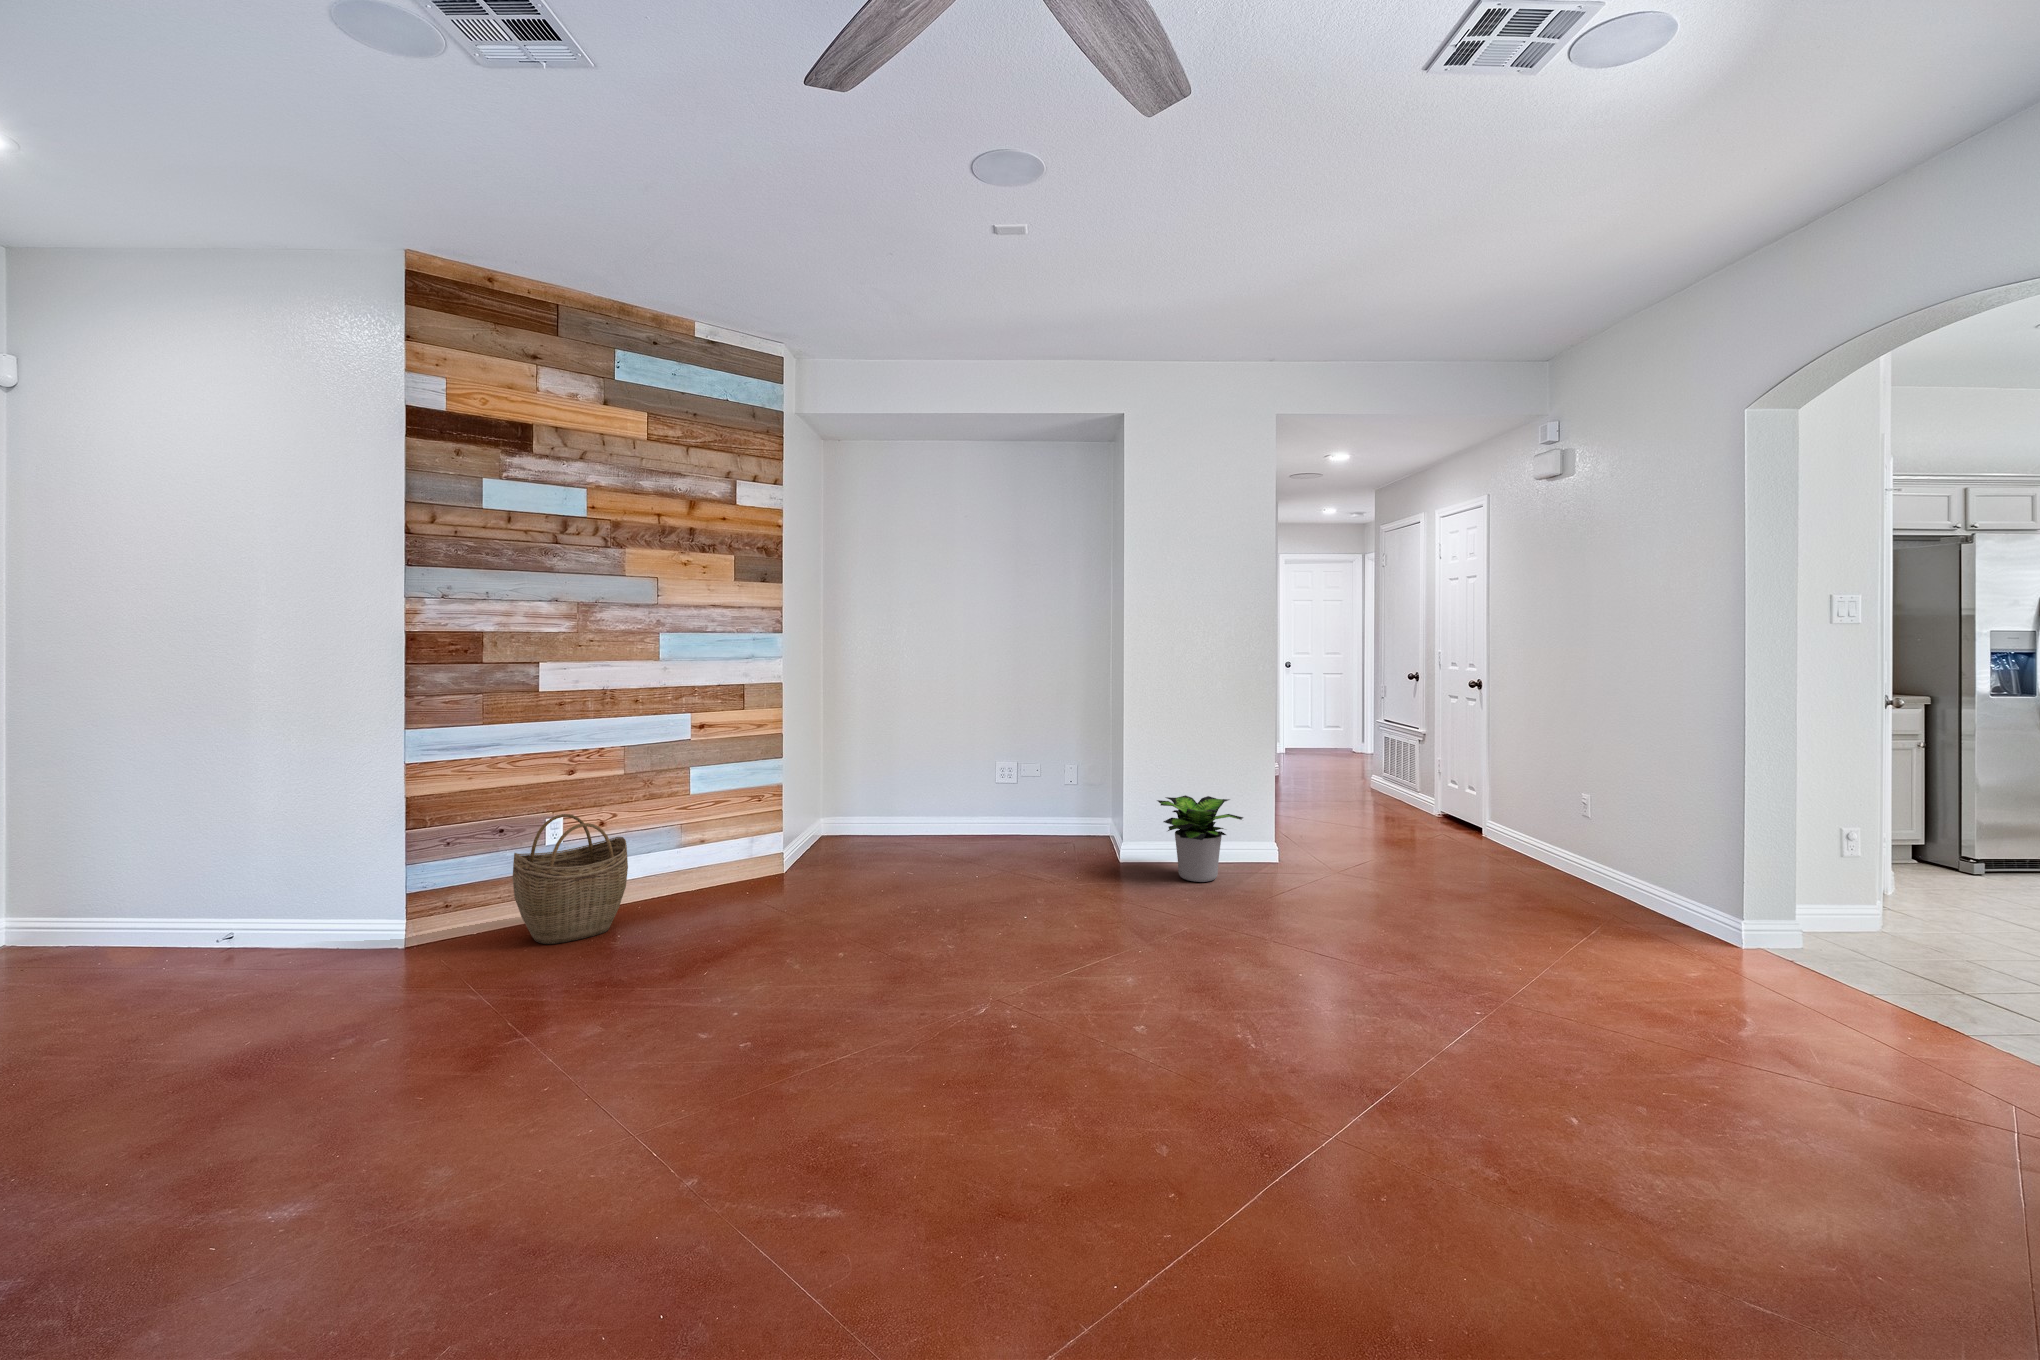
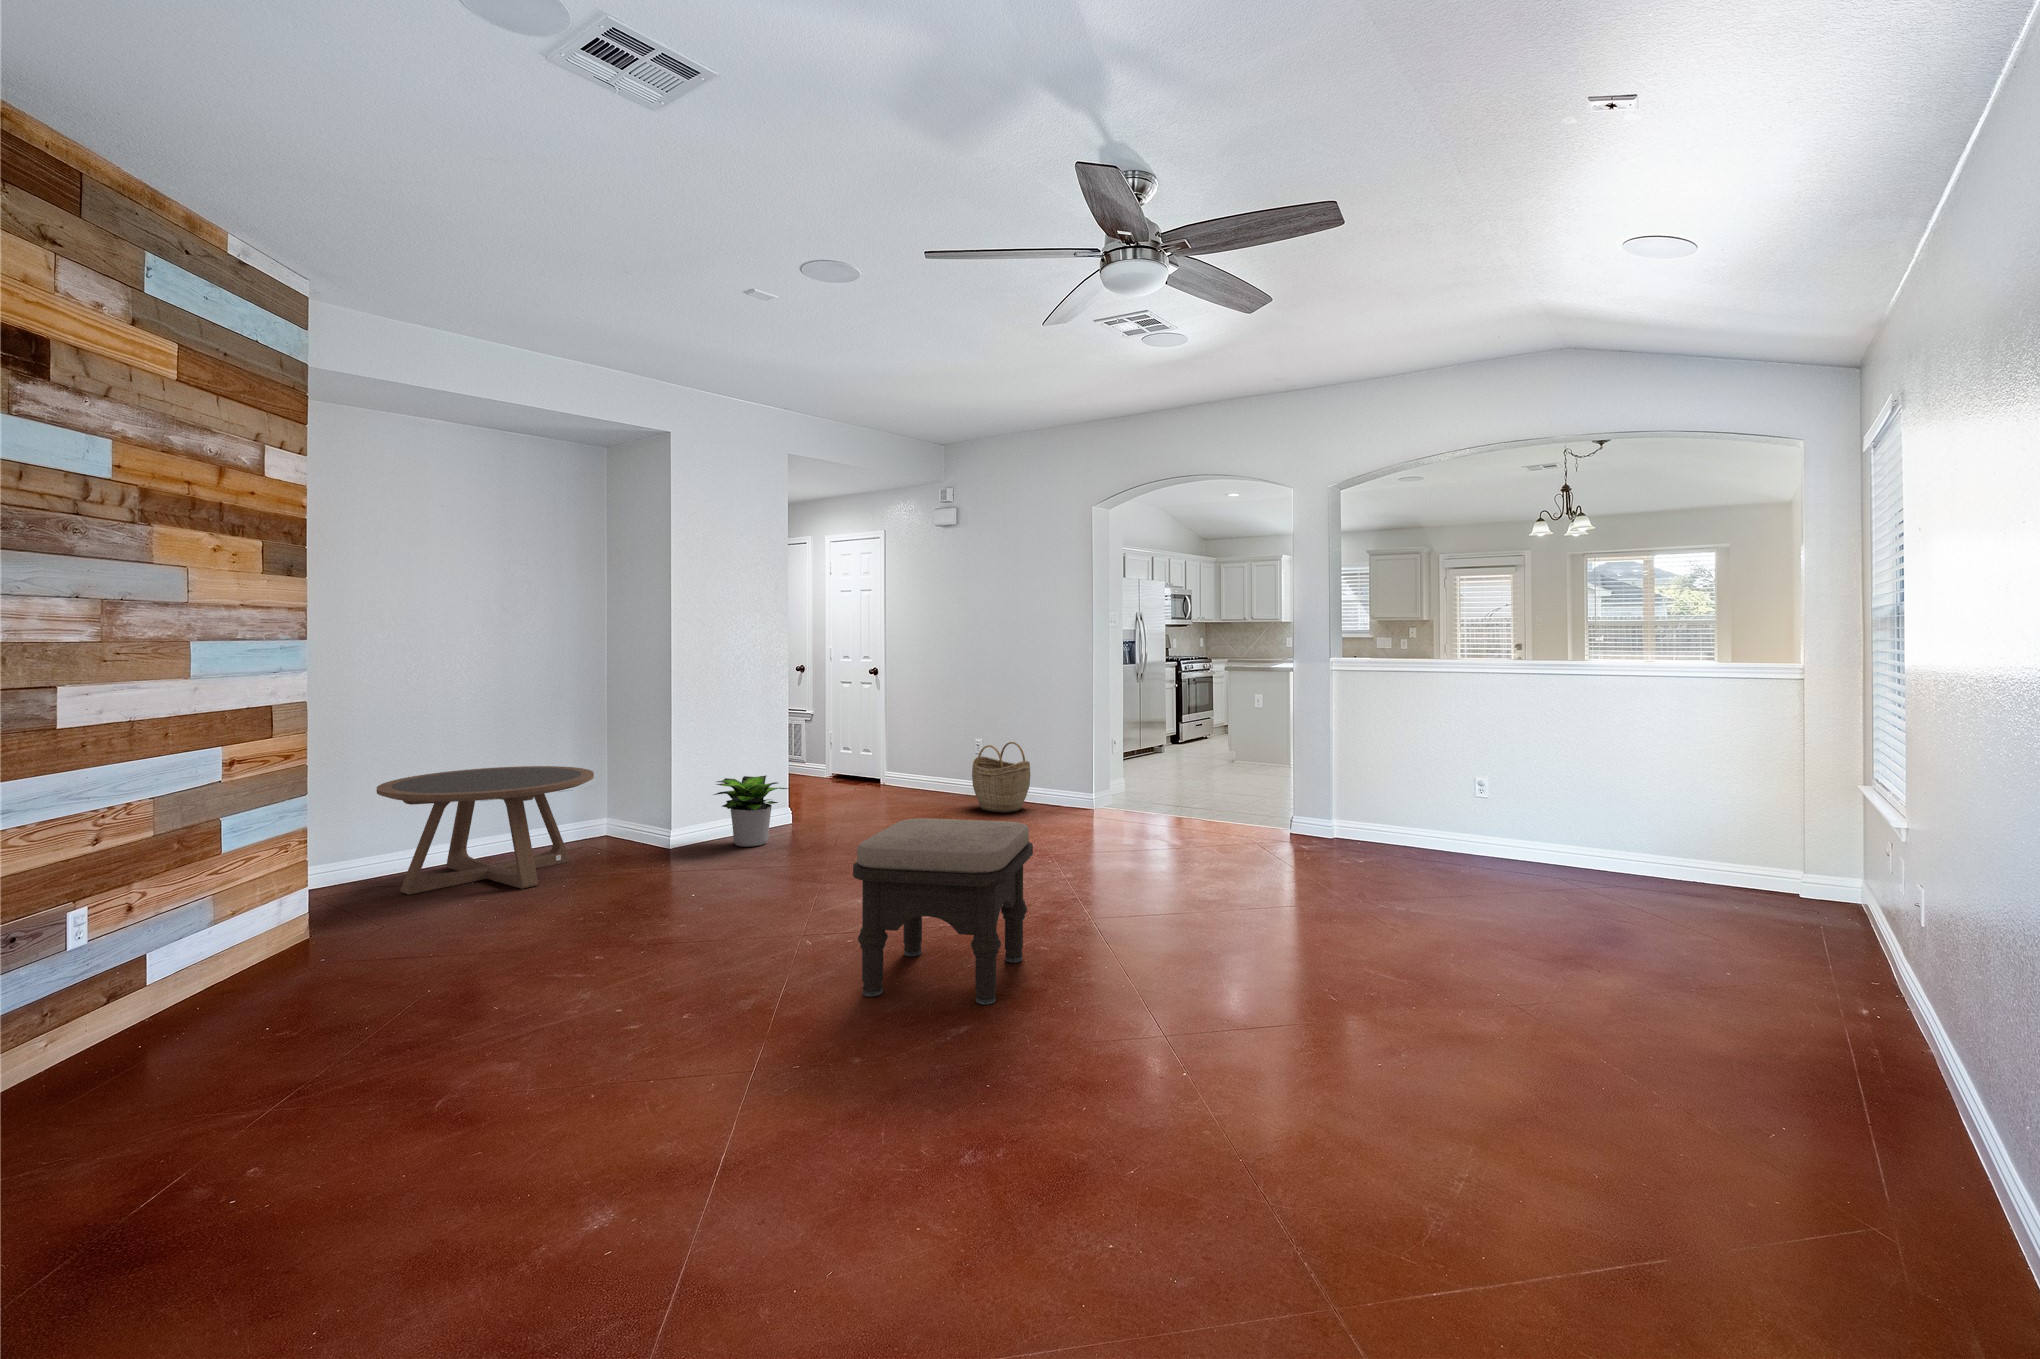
coffee table: none [880,752,1049,871] -> present [377,766,594,895]
woven basket: present [513,814,628,944] -> present [972,742,1030,813]
ottoman: none [852,899,1146,1262] -> present [853,818,1033,1005]

